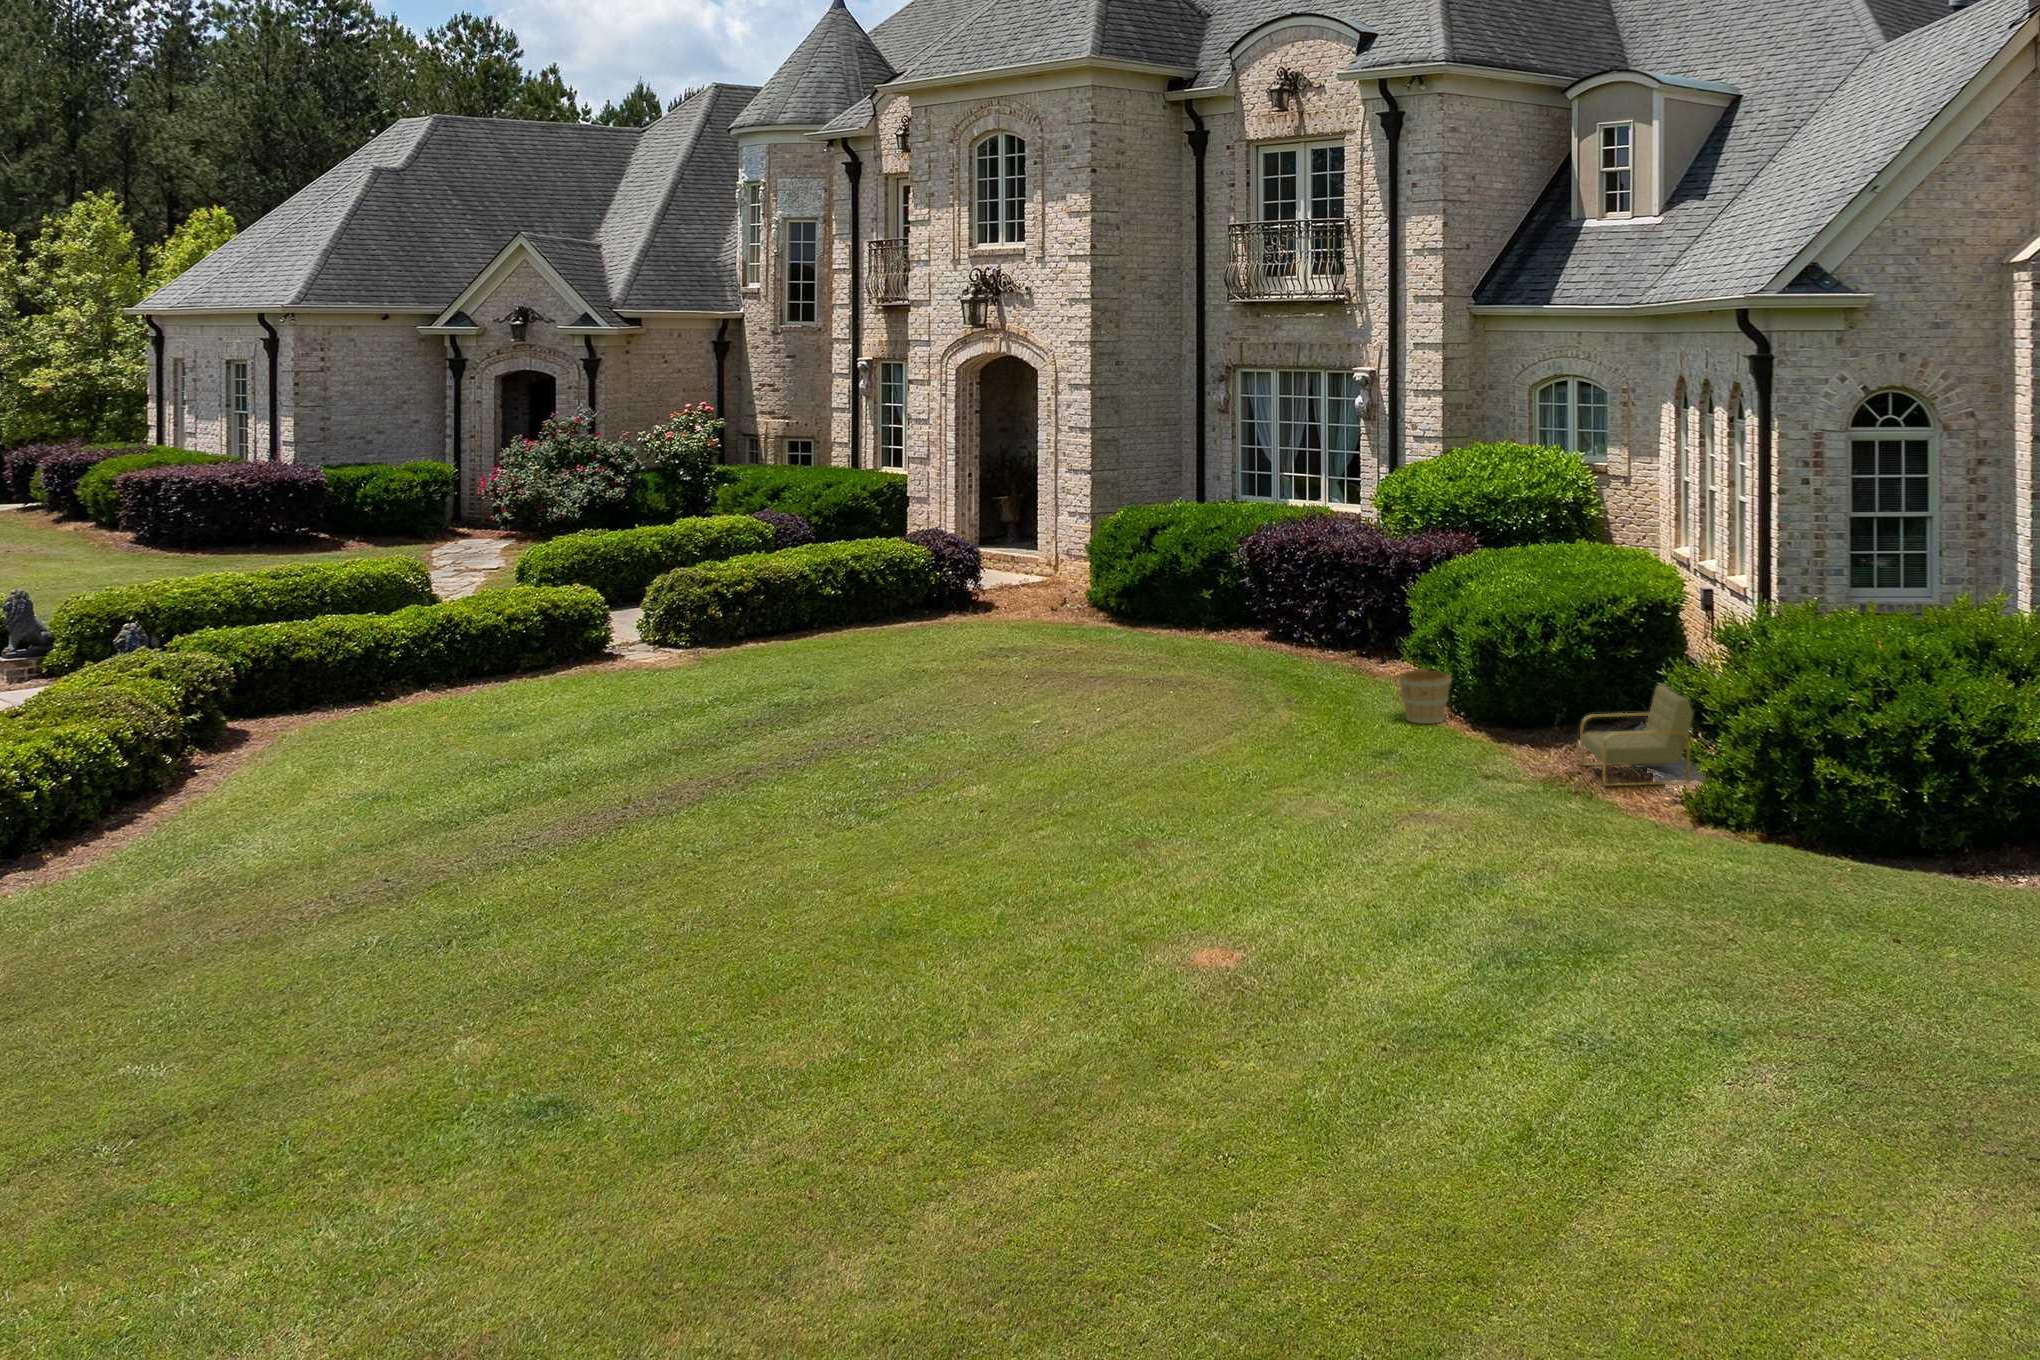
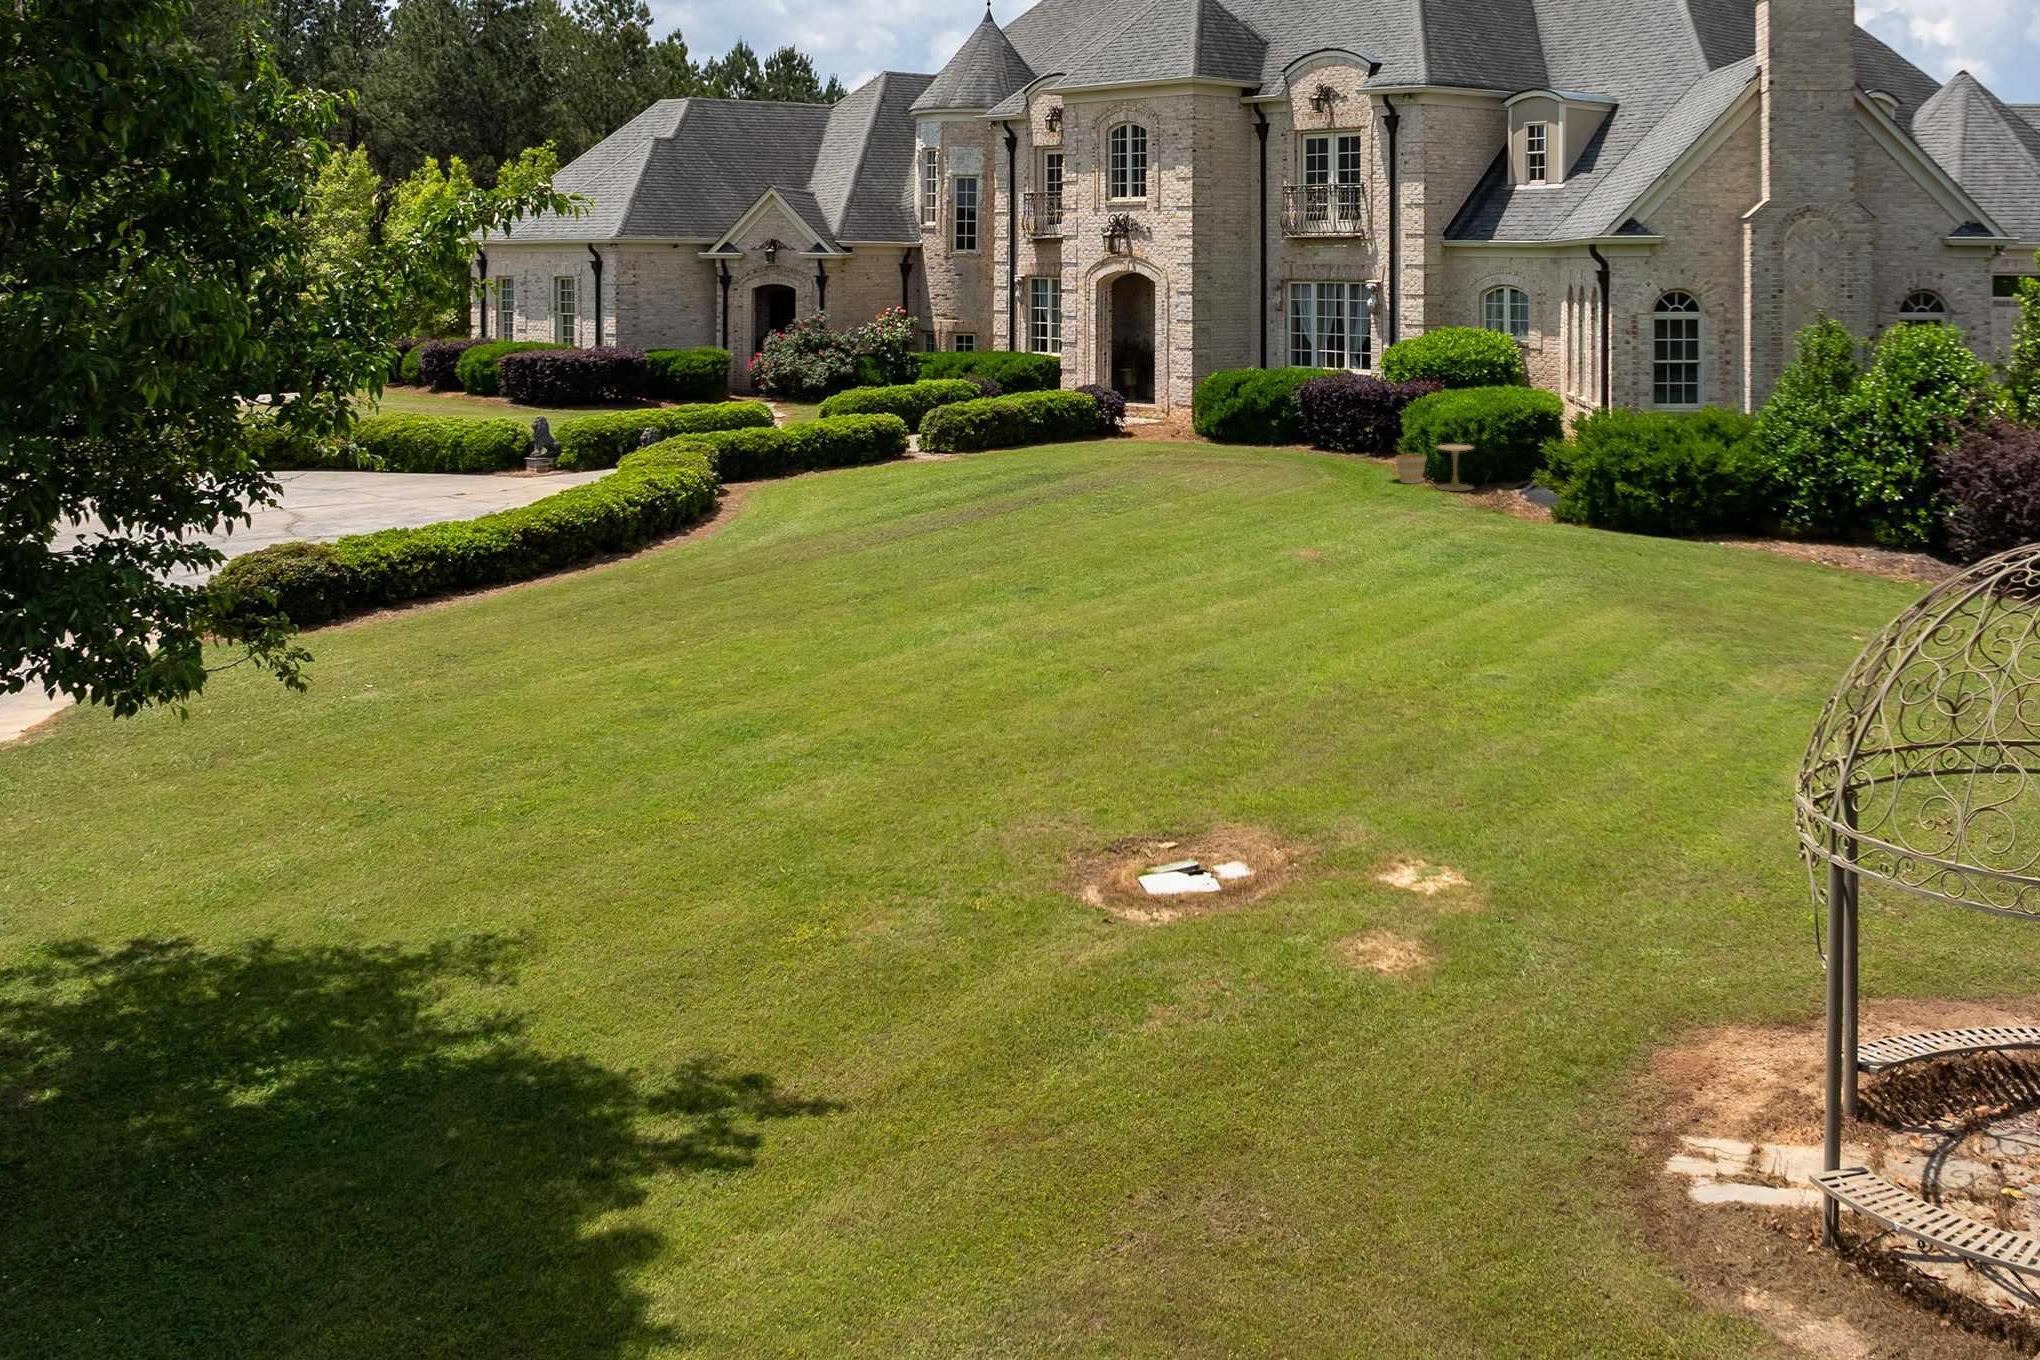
pedestal table: none [1469,657,1536,744] -> present [1437,445,1473,491]
armchair: present [1580,685,1693,786] -> none [1497,454,1560,506]

